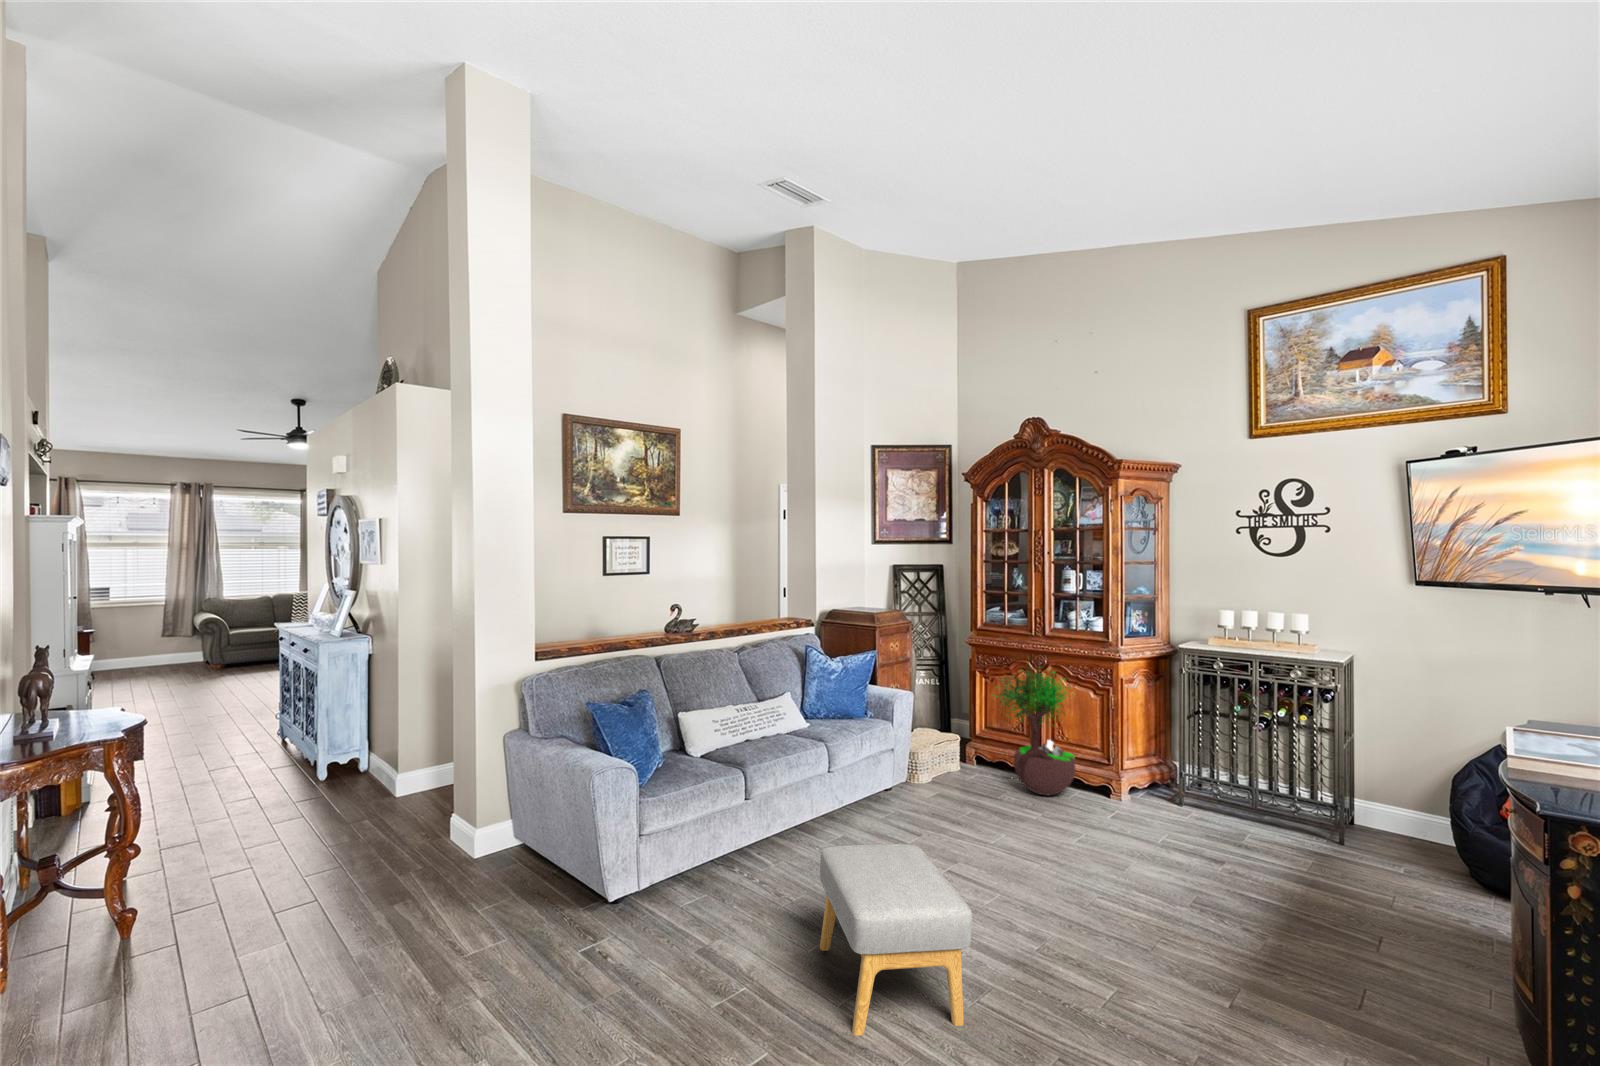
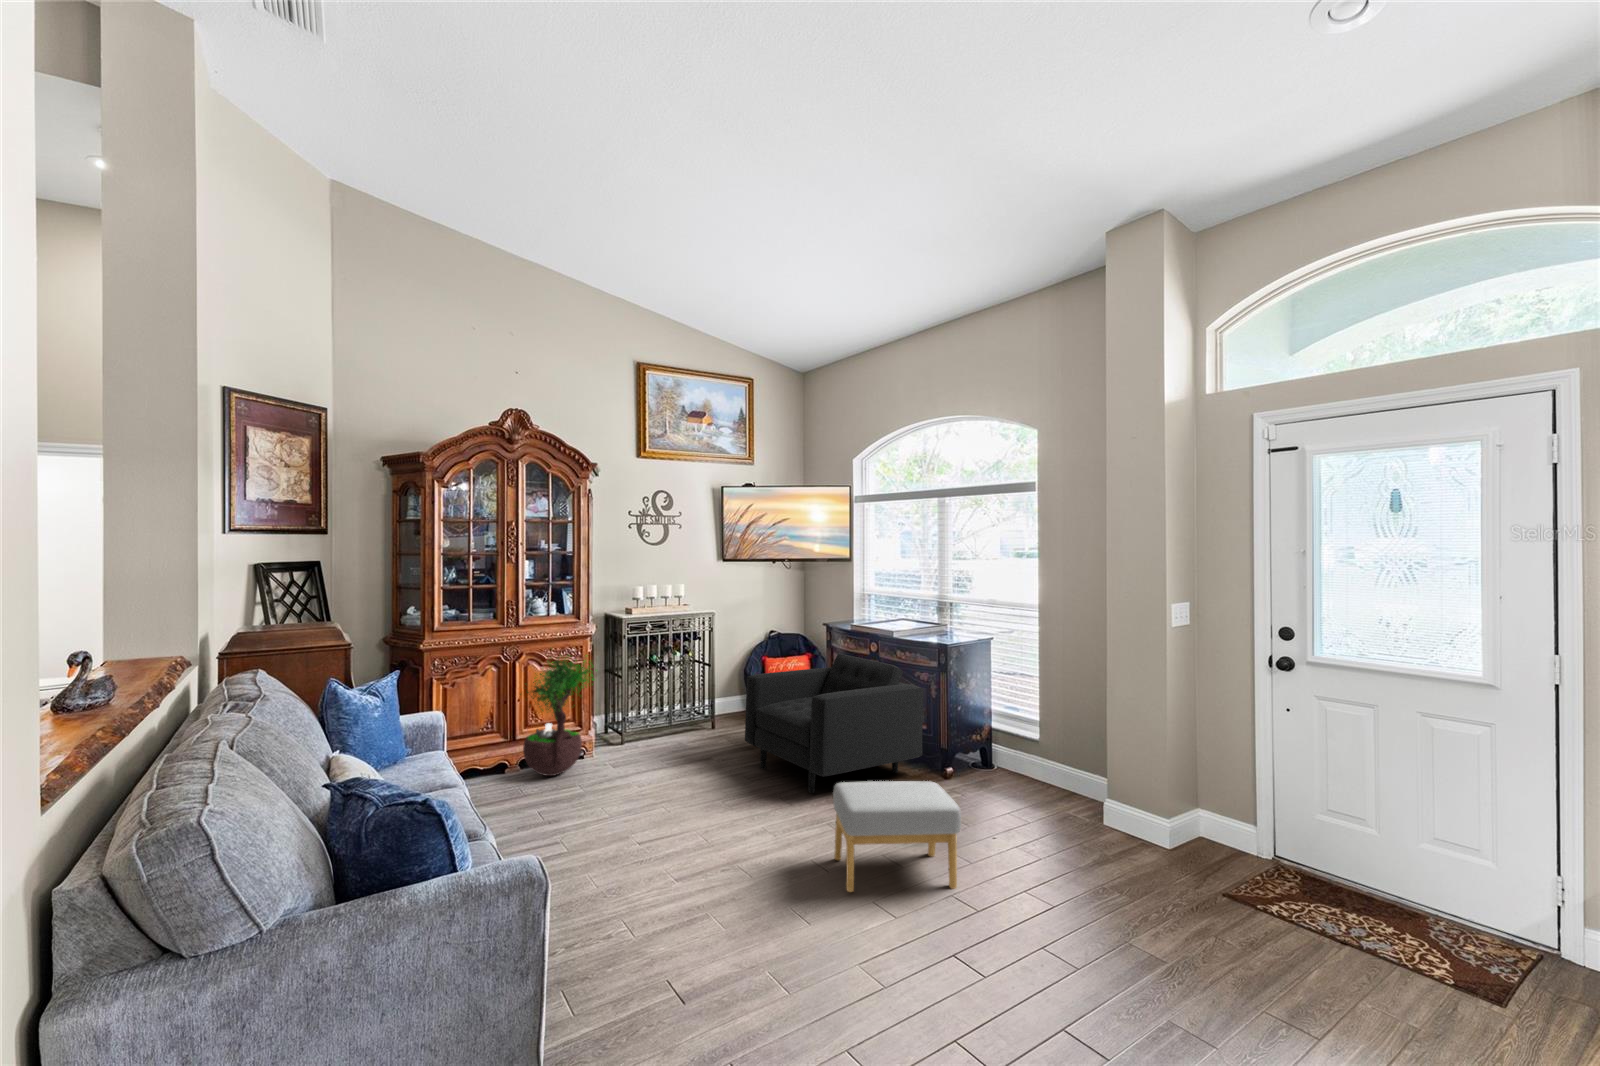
armchair: none [1090,747,1424,1020] -> present [745,654,923,793]

